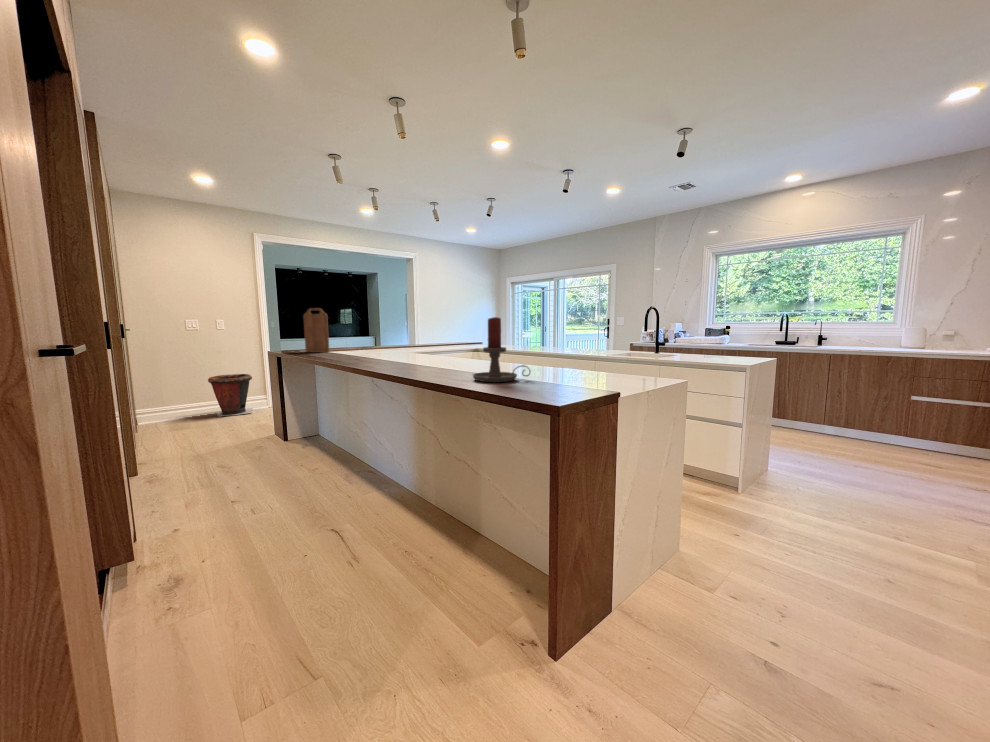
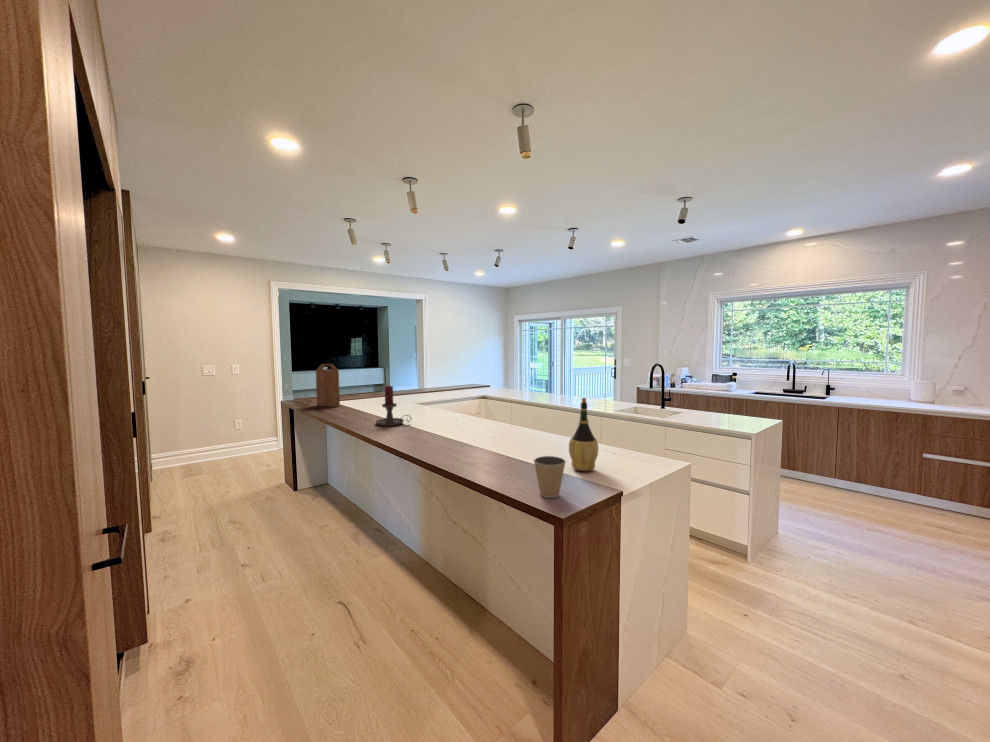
wine bottle: none [565,305,596,380] -> present [569,398,598,471]
candle holder: present [473,317,530,382] -> present [376,386,411,426]
coffee cup: none [530,354,564,393] -> present [534,456,566,498]
waste bin: present [208,374,253,416] -> none [220,417,263,461]

